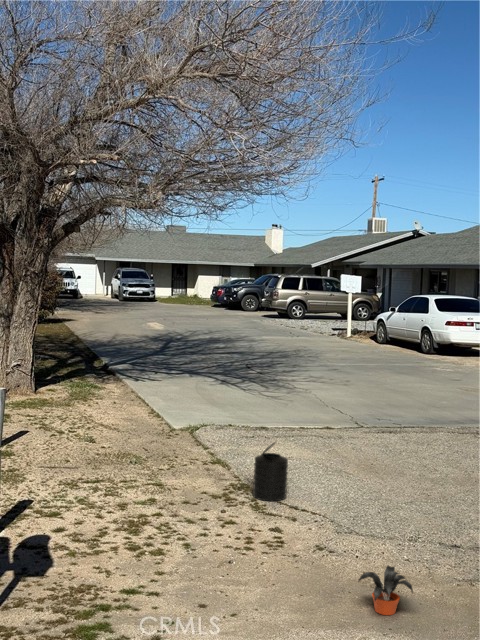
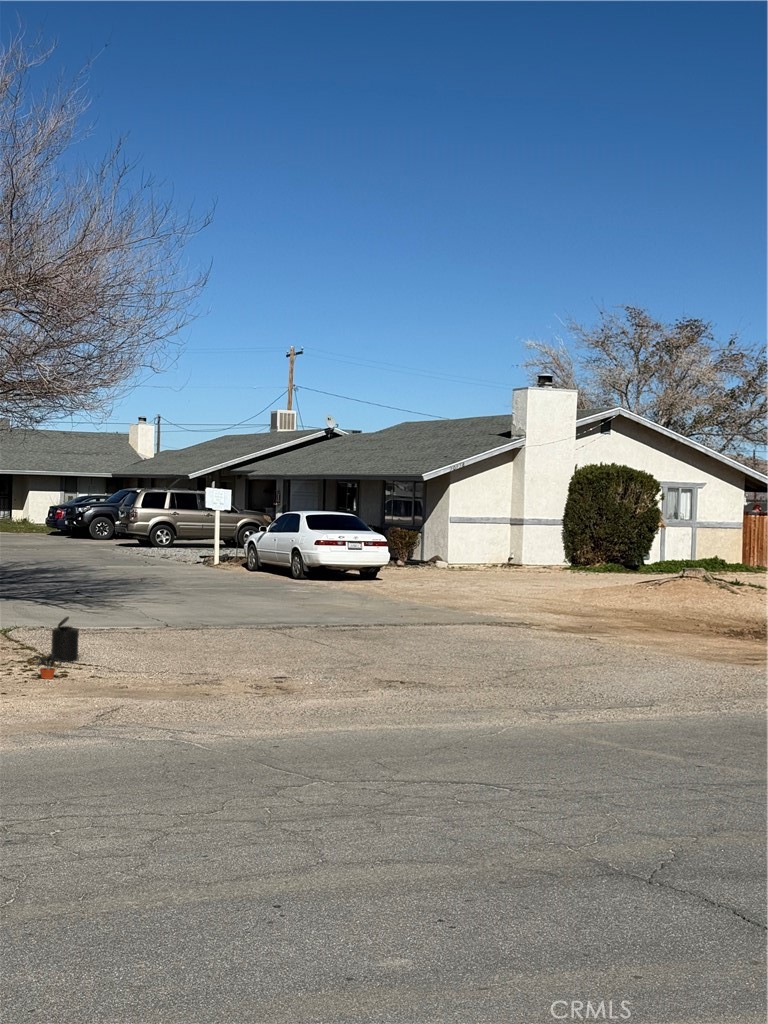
potted plant: present [358,566,413,615] -> present [32,654,61,679]

